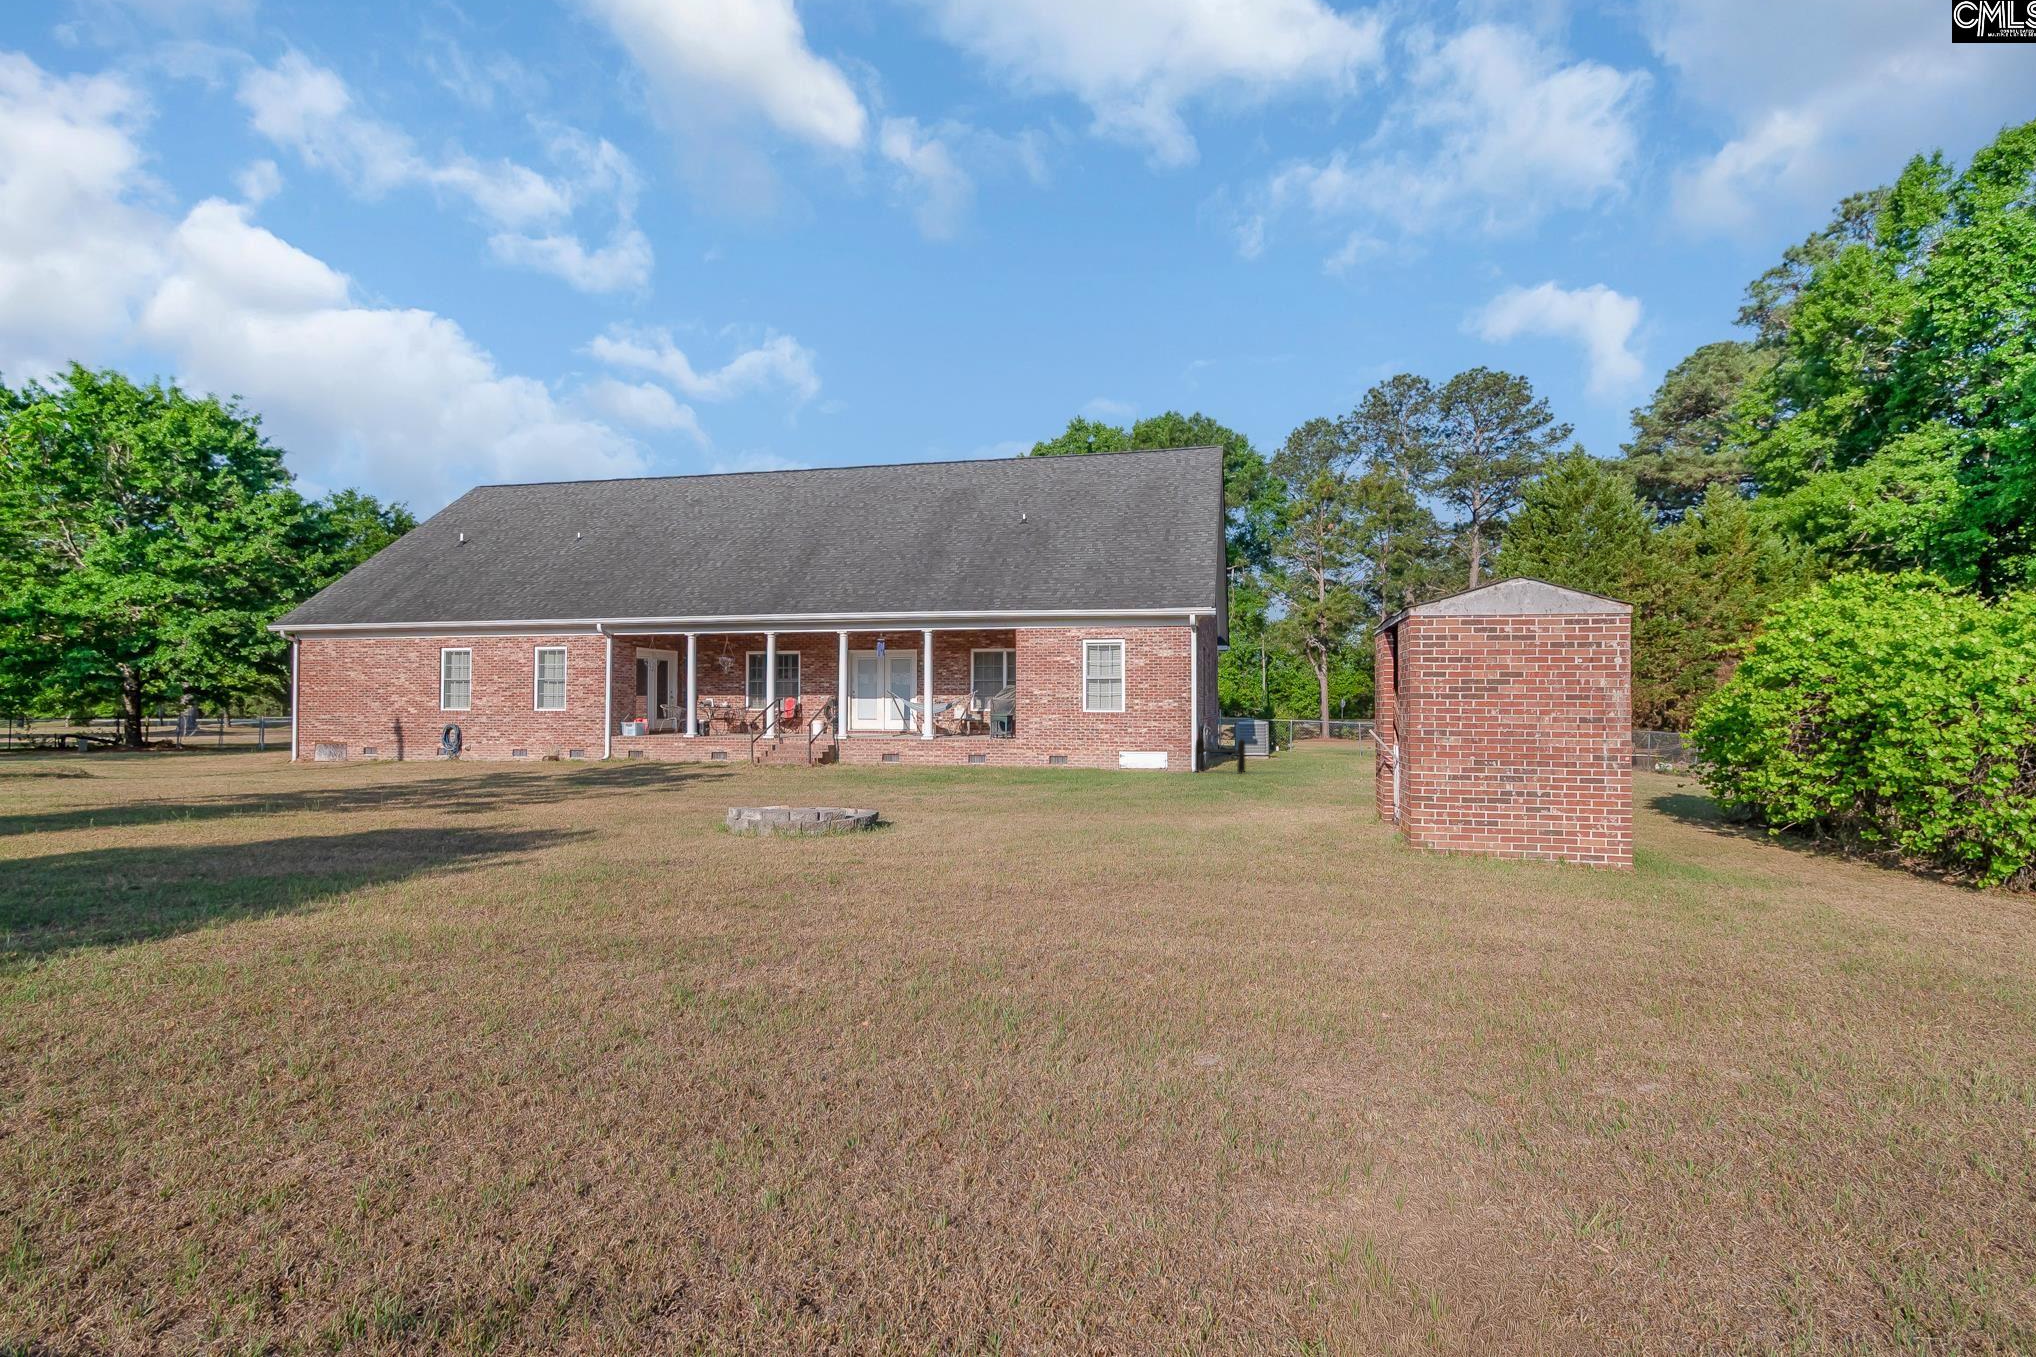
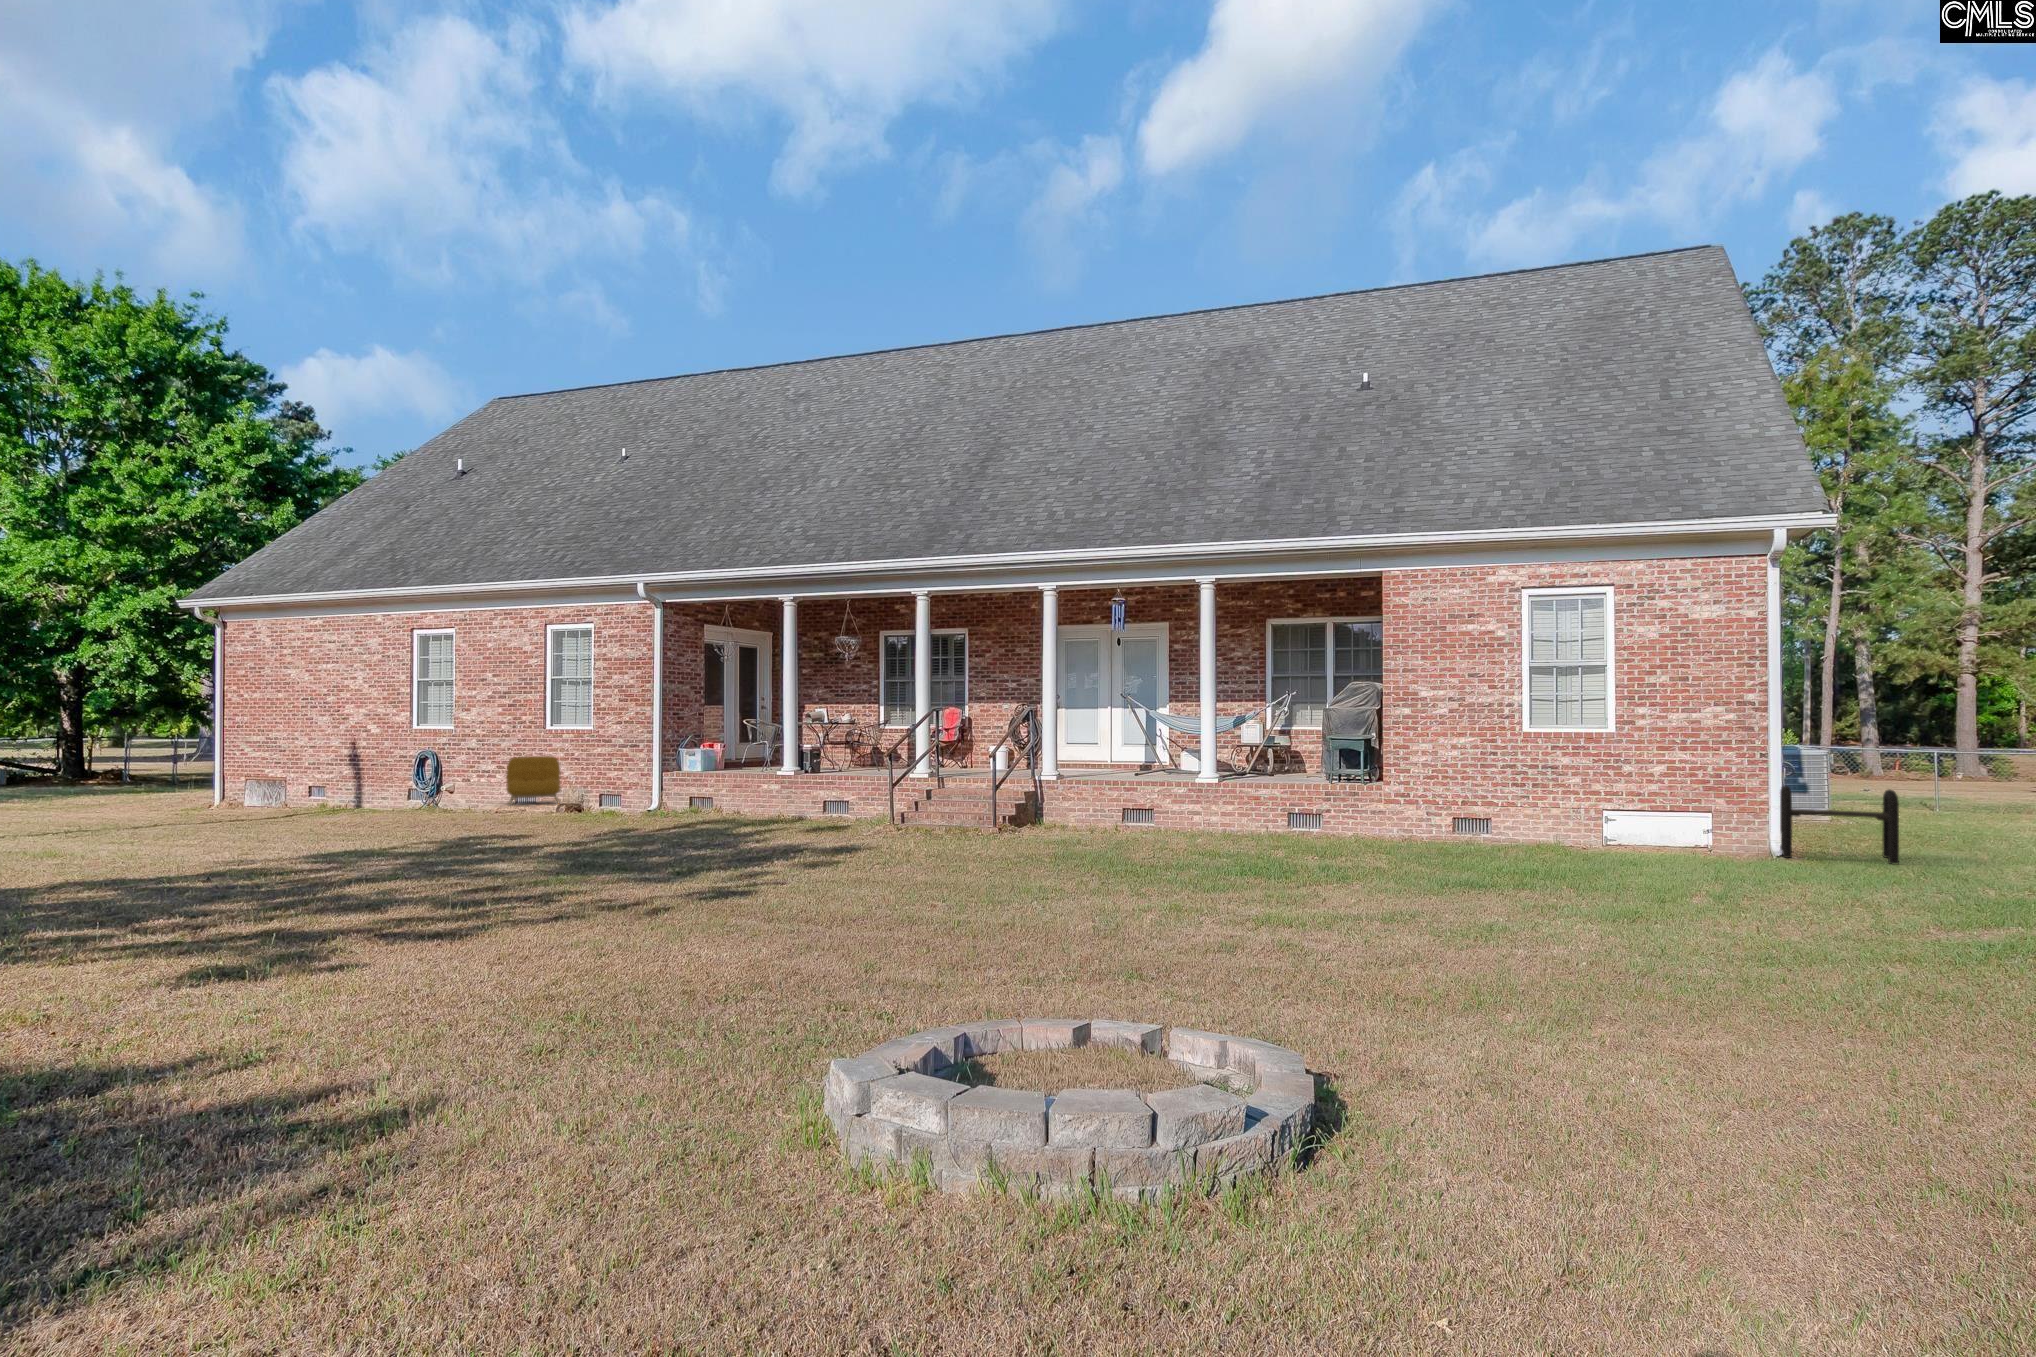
armchair: none [510,727,545,756] -> present [506,756,561,804]

